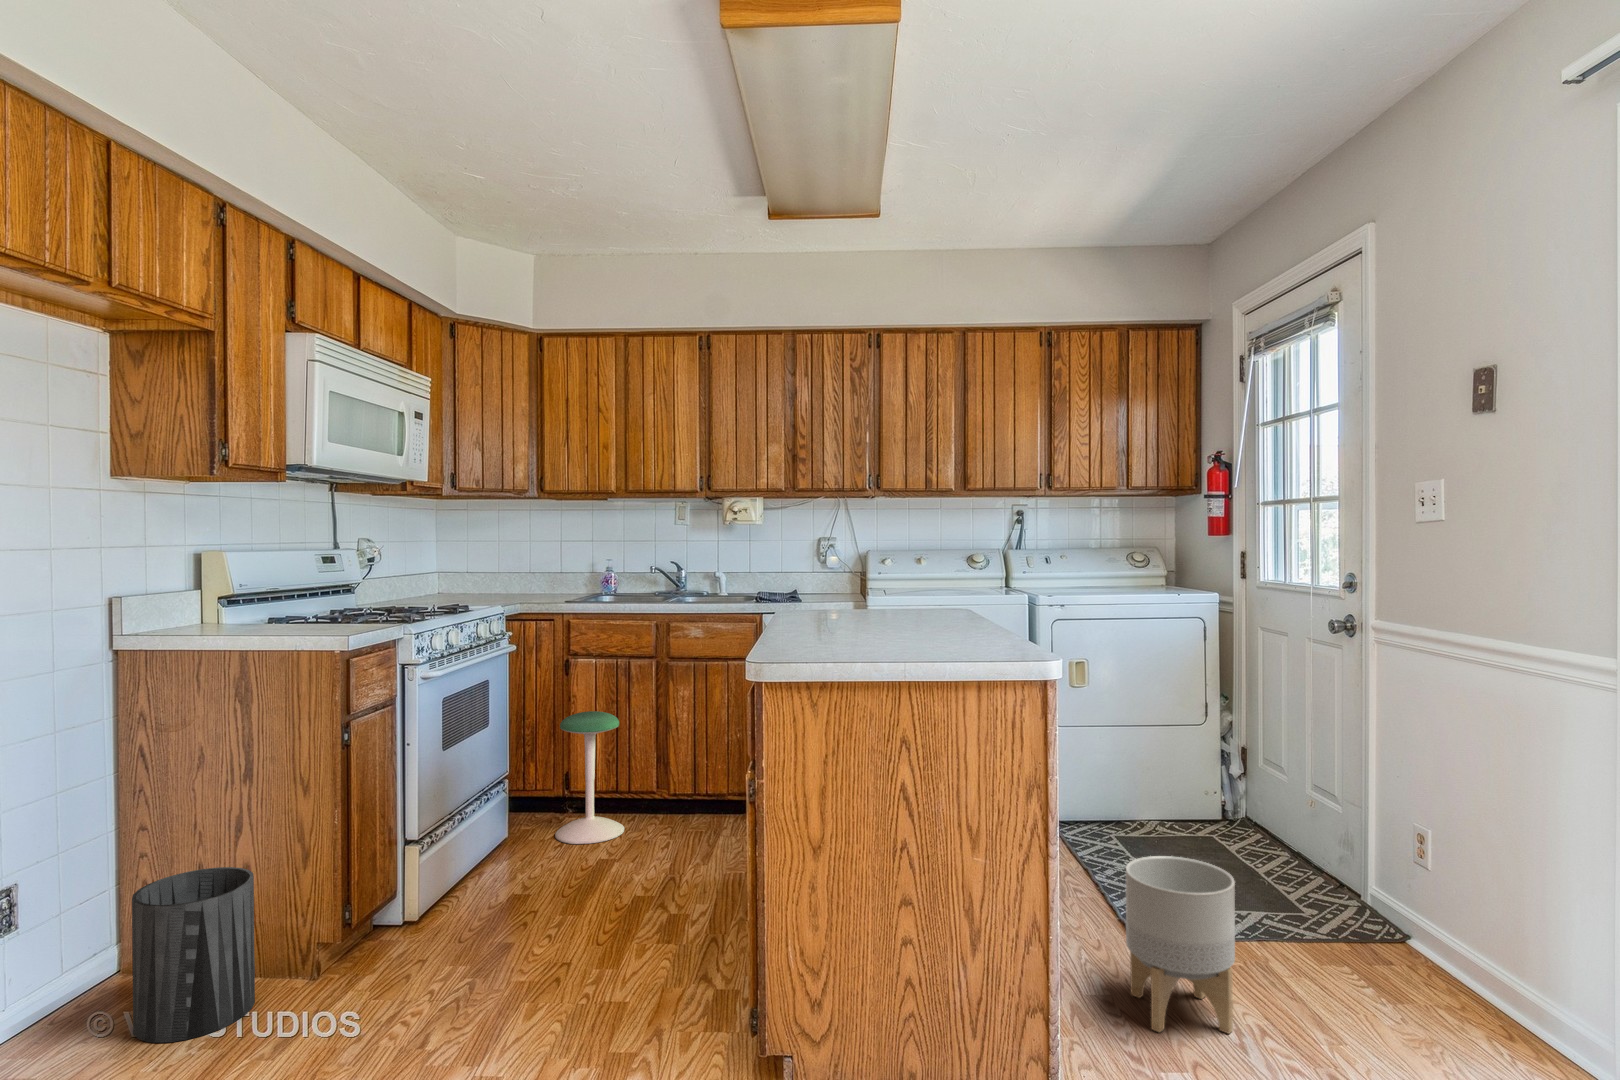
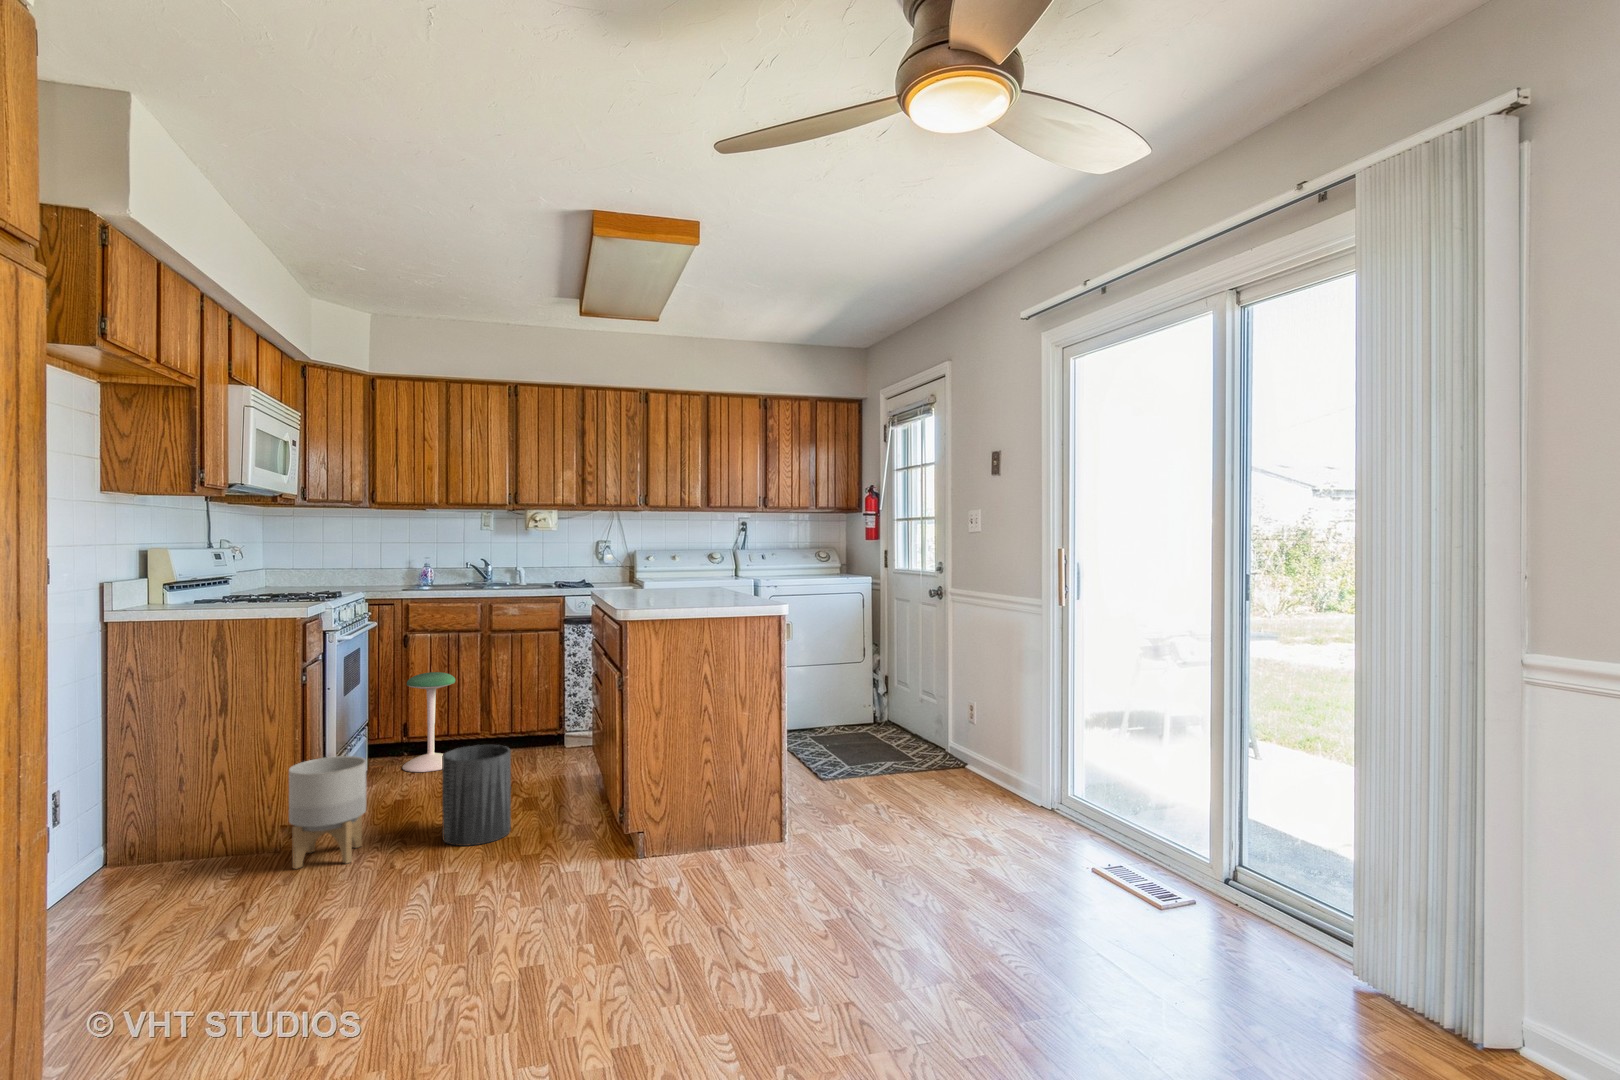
planter: present [1126,856,1235,1034] -> present [289,756,366,869]
trash can: present [132,867,255,1043] -> present [442,745,511,846]

